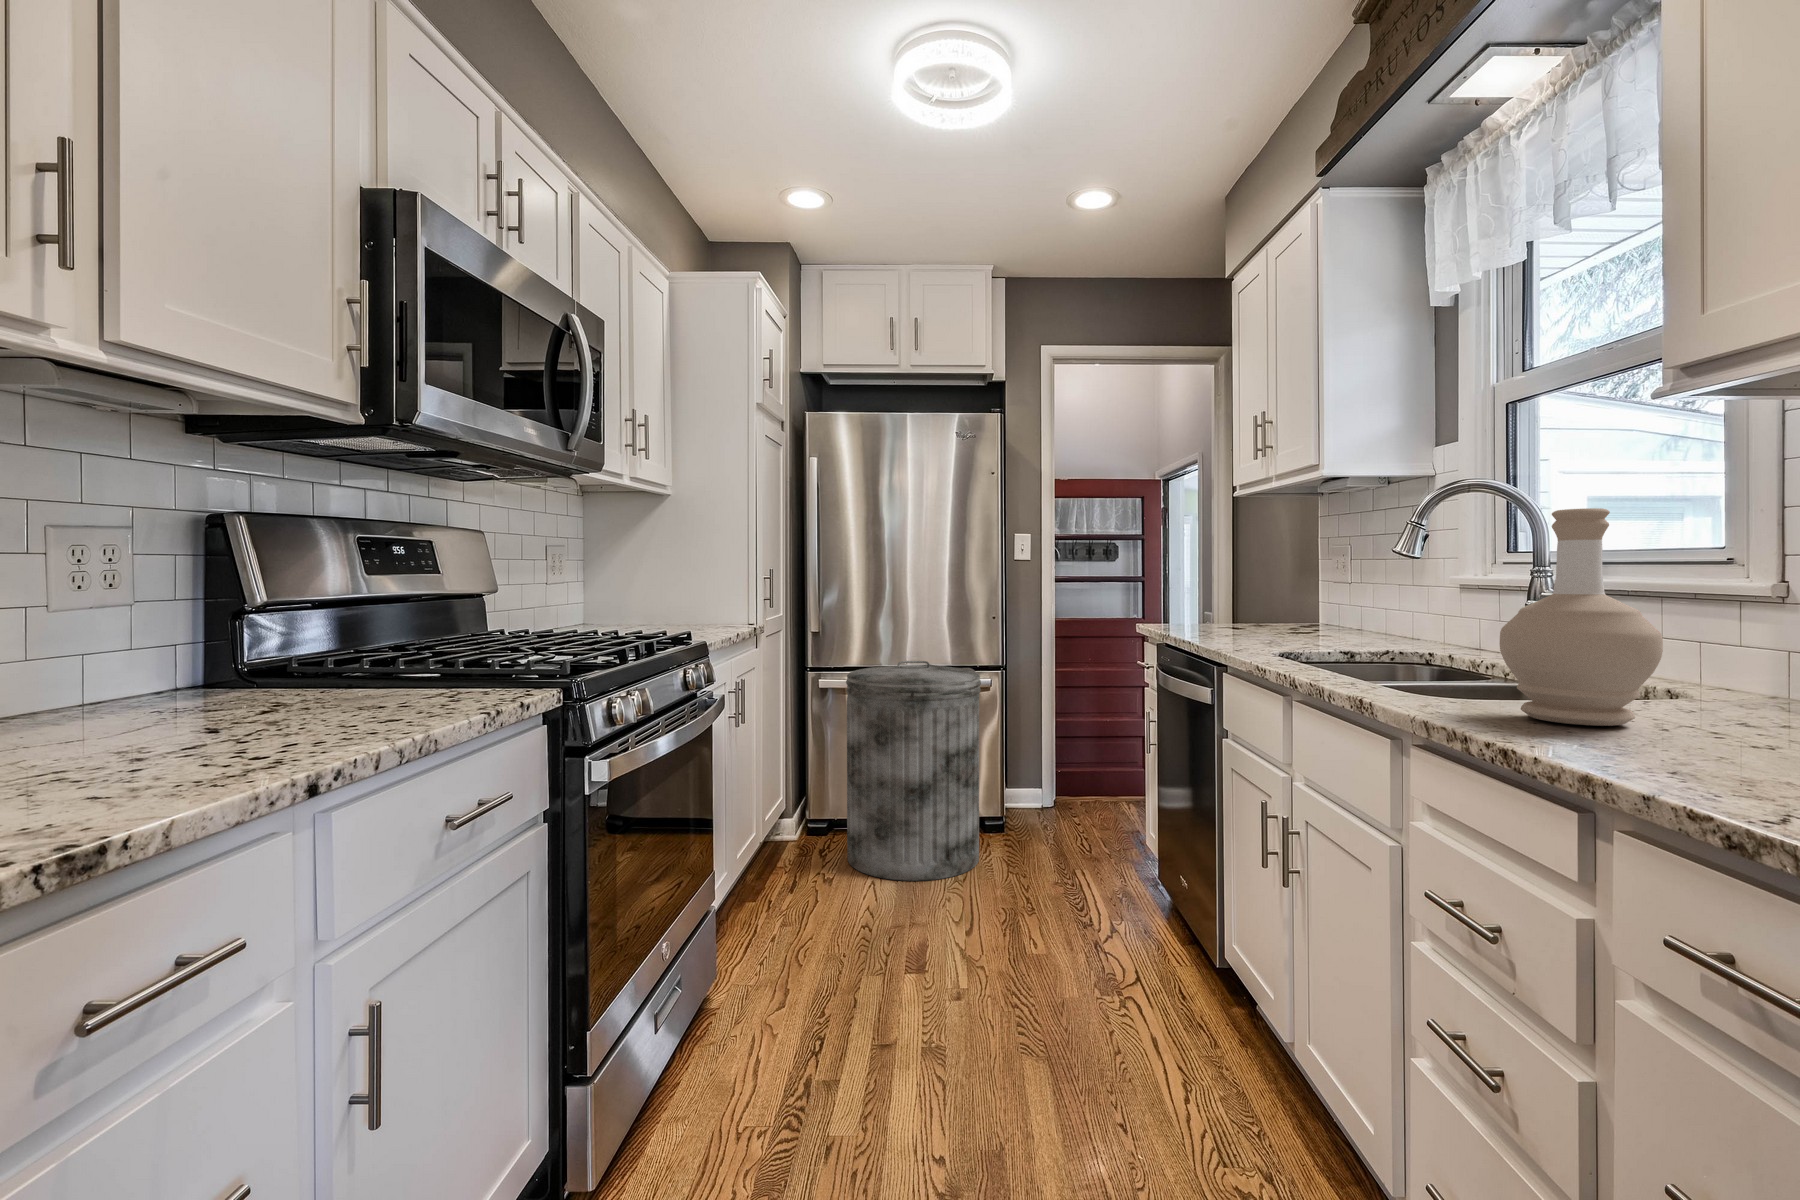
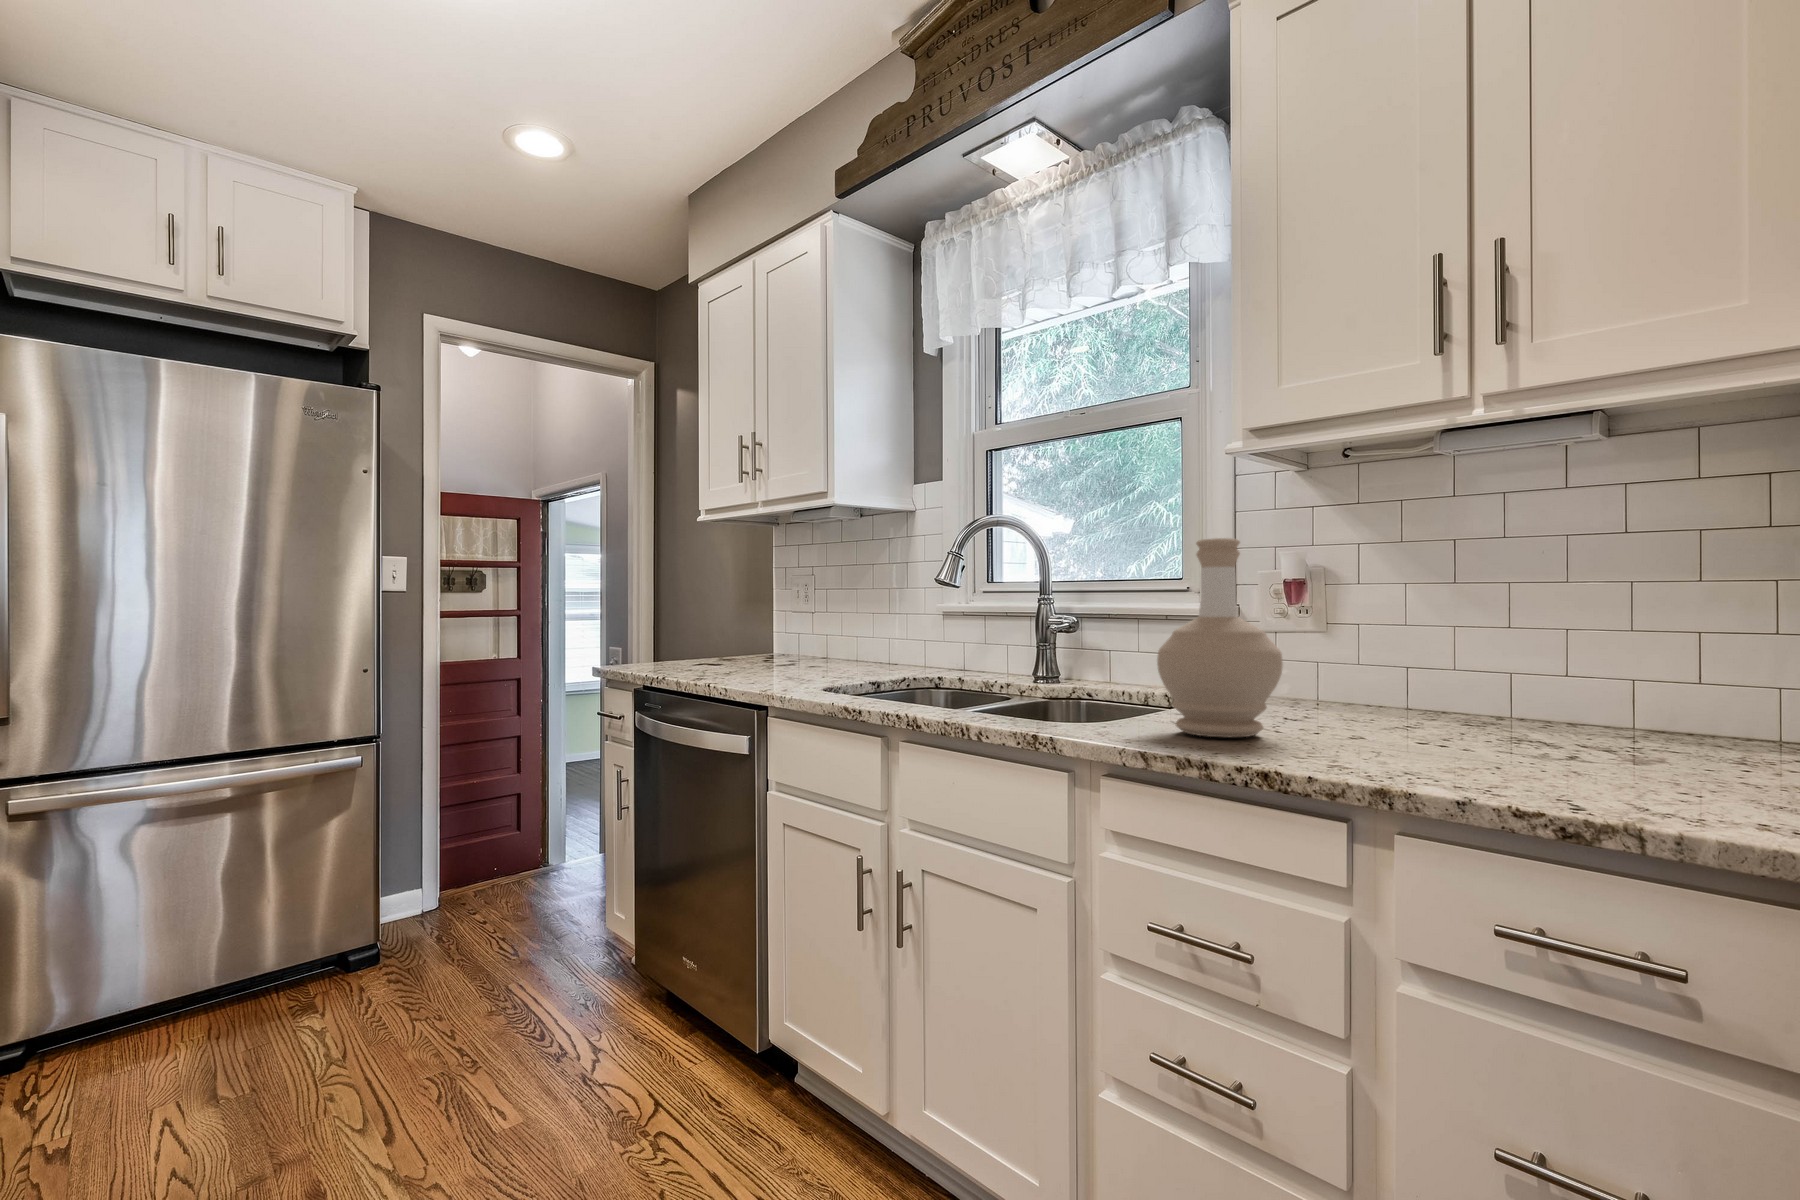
trash can: present [846,661,981,881] -> none [104,734,361,1095]

